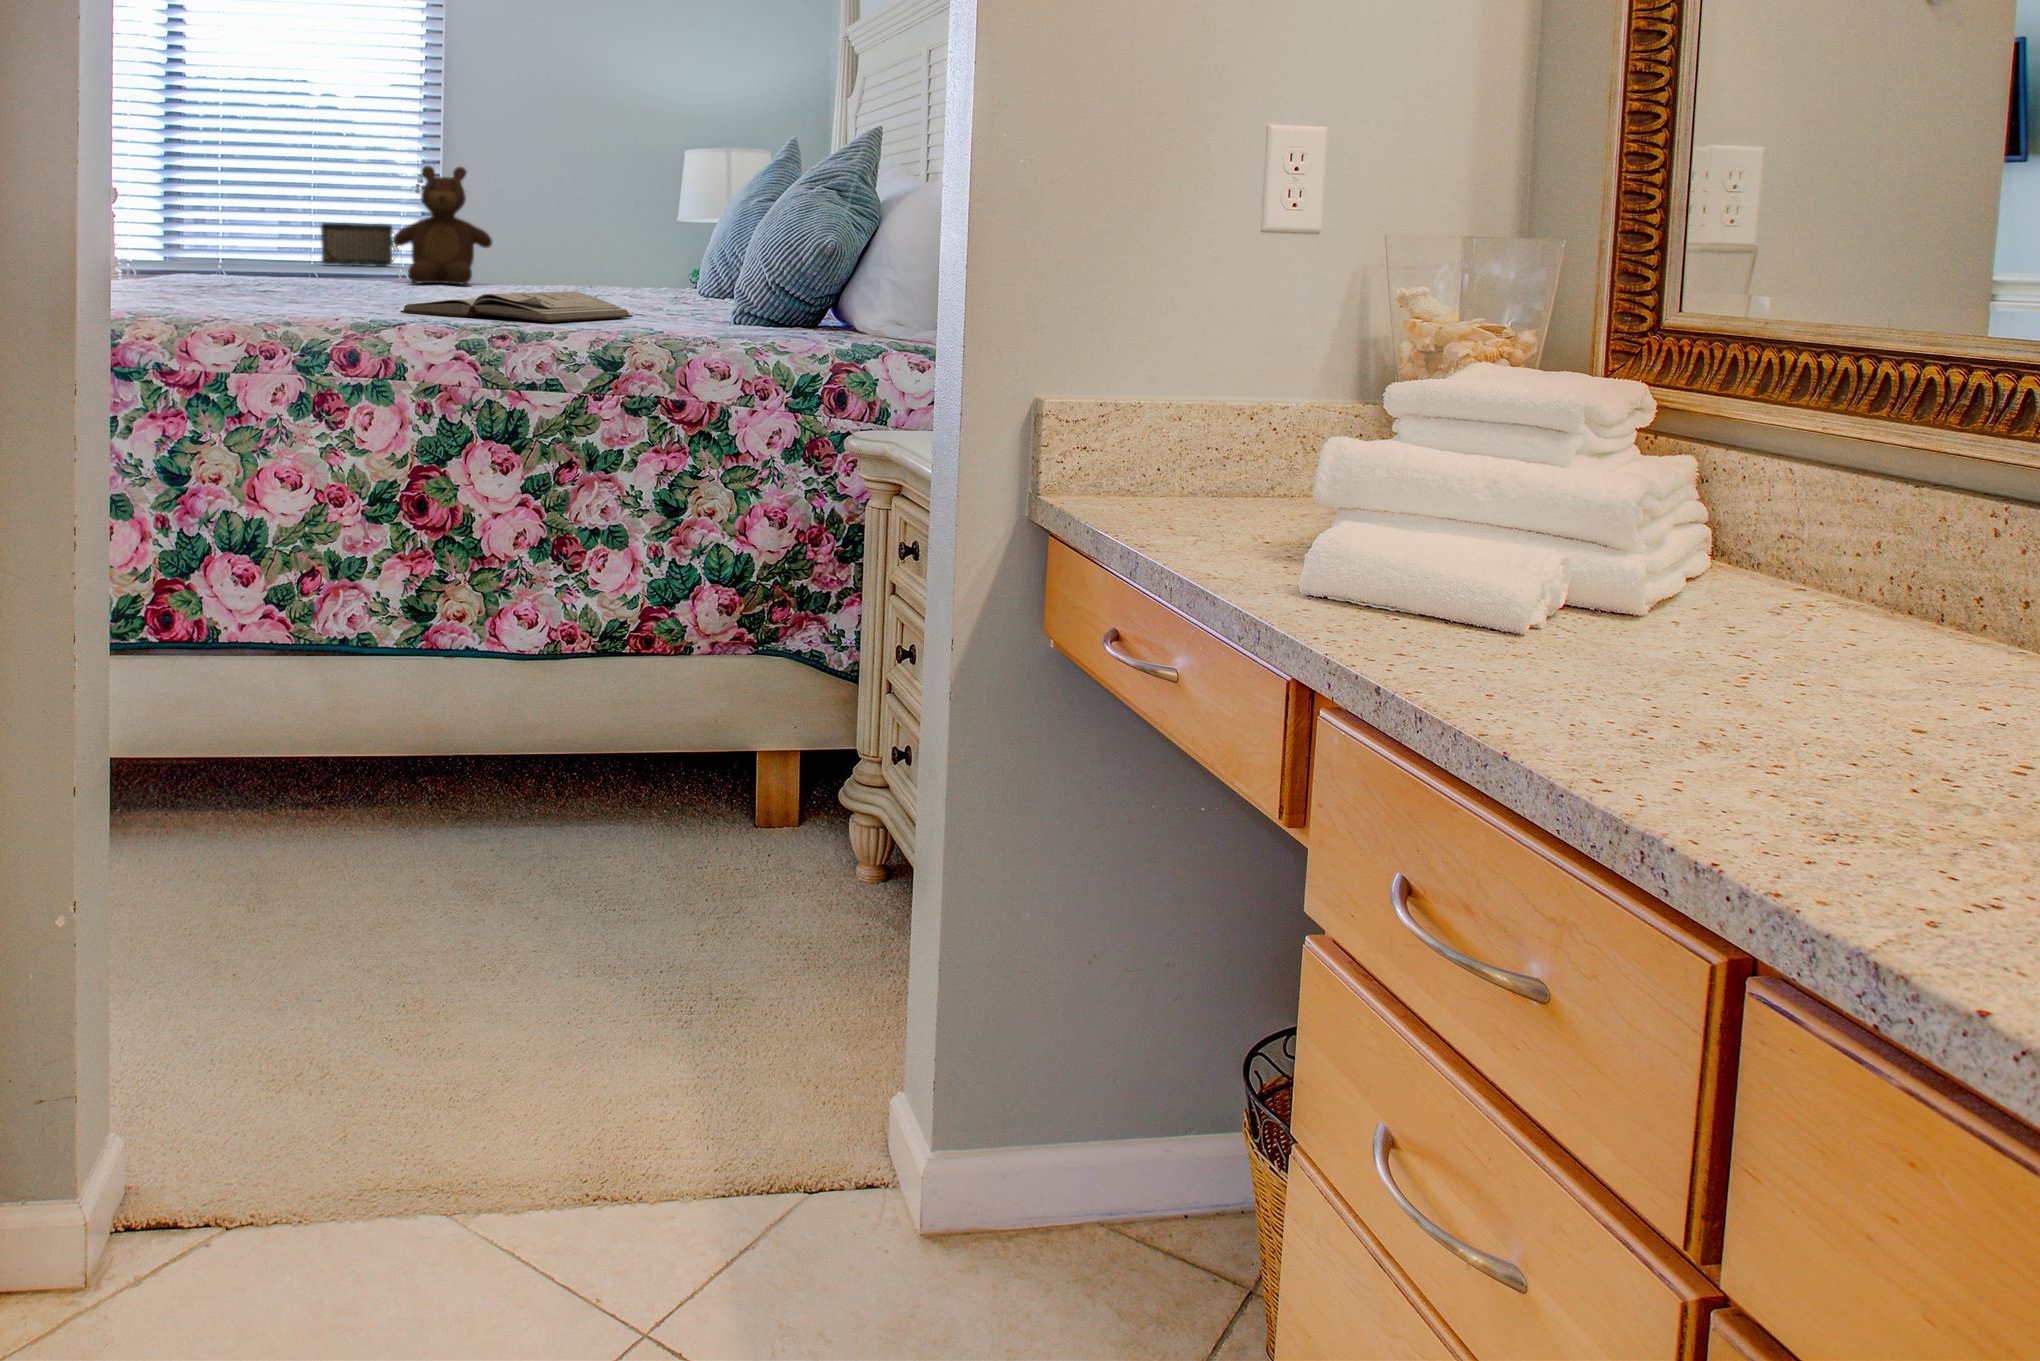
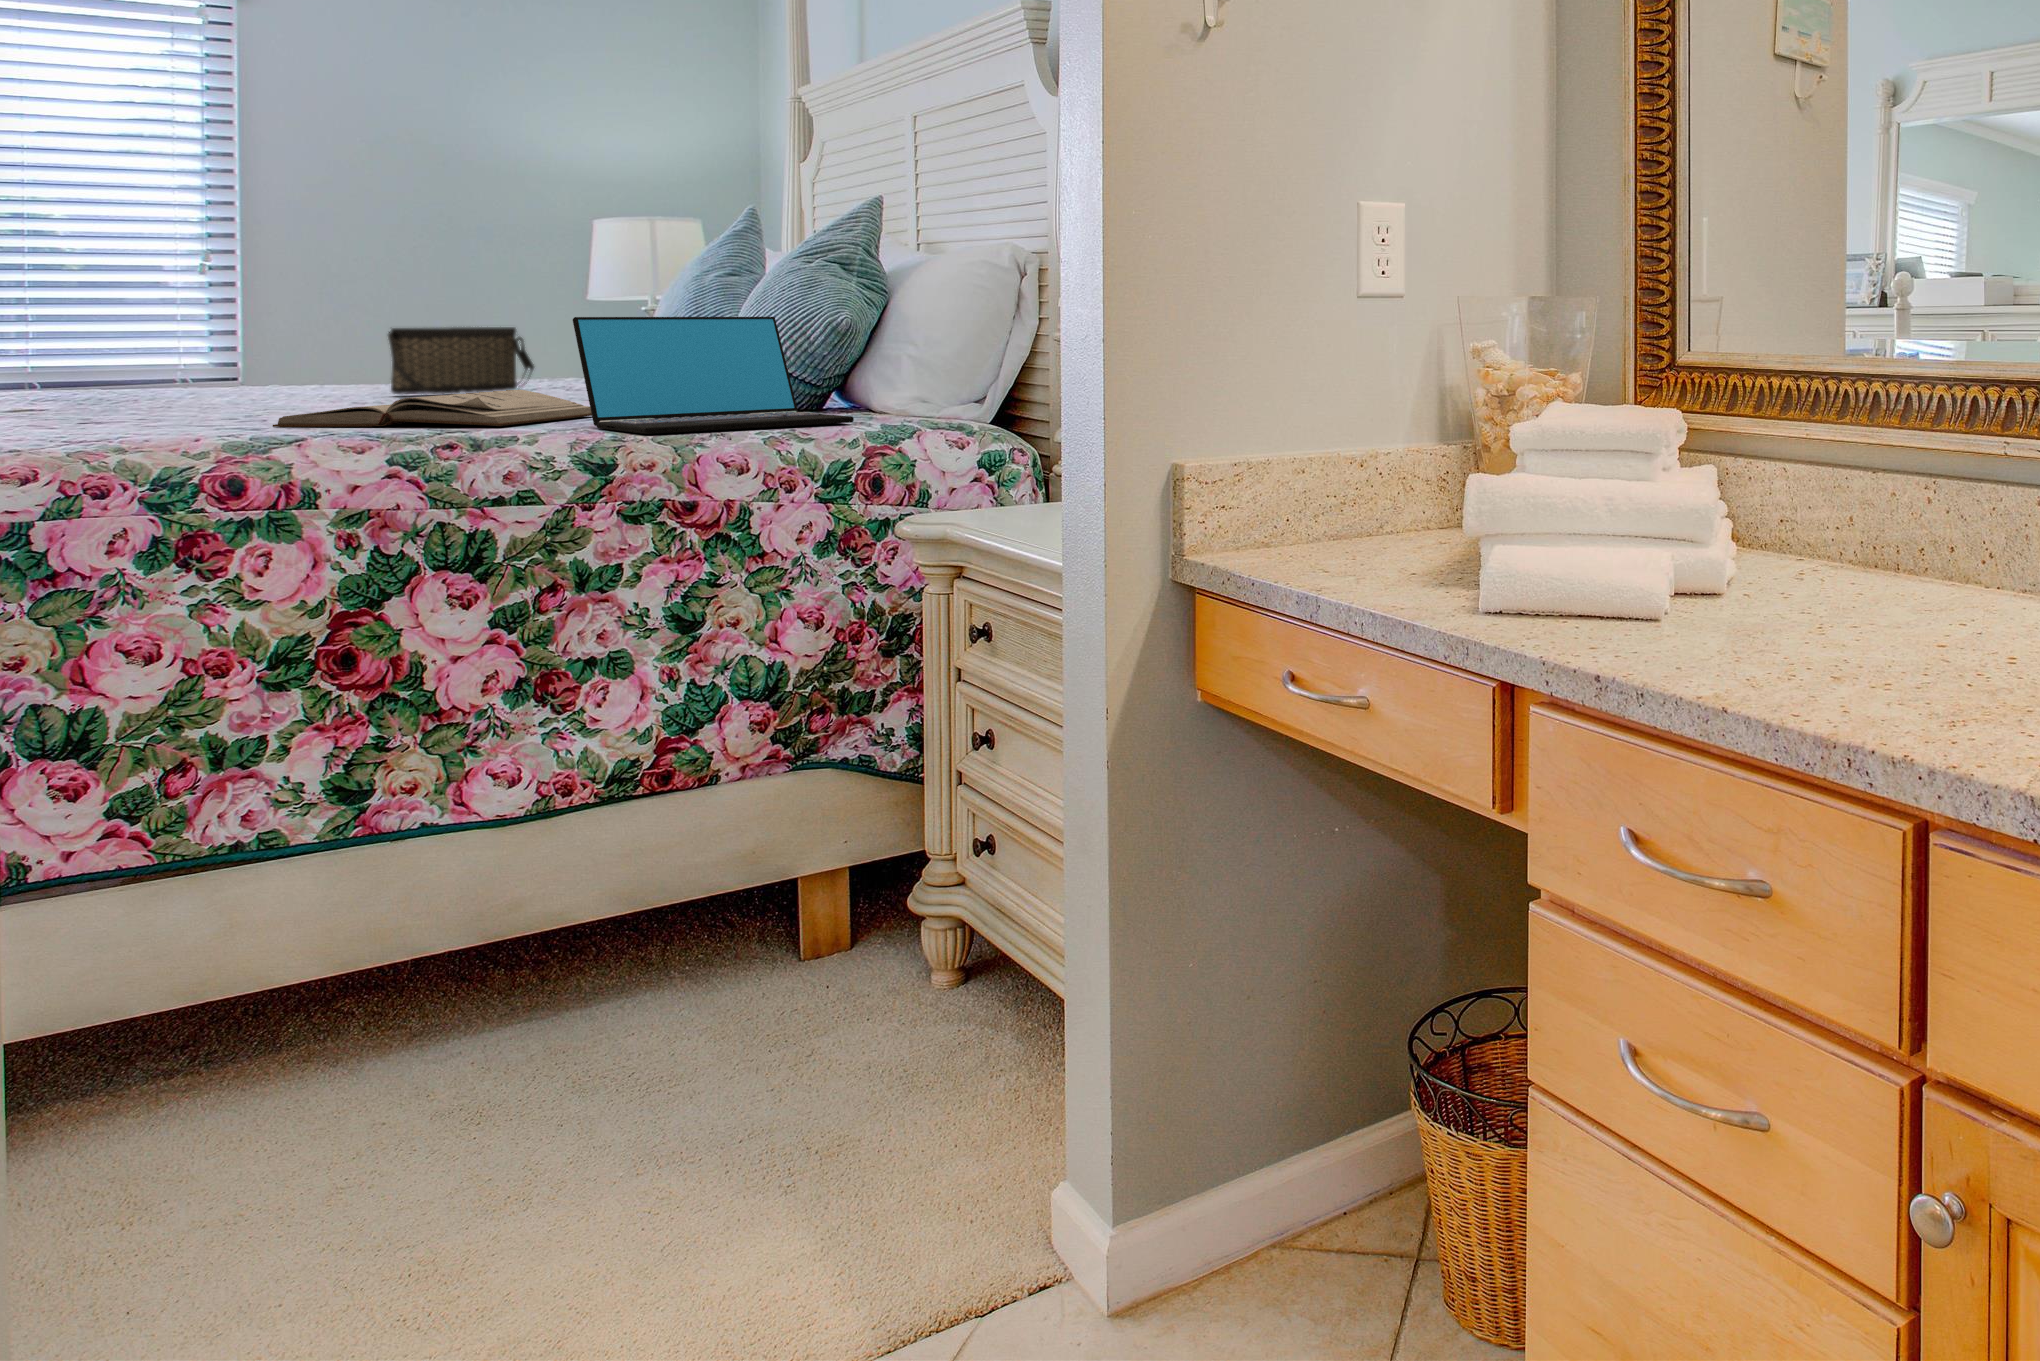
teddy bear: present [393,166,492,284] -> none [205,247,357,392]
handbag: present [321,223,398,266] -> present [388,327,534,394]
laptop: none [605,230,824,337] -> present [573,317,854,434]

